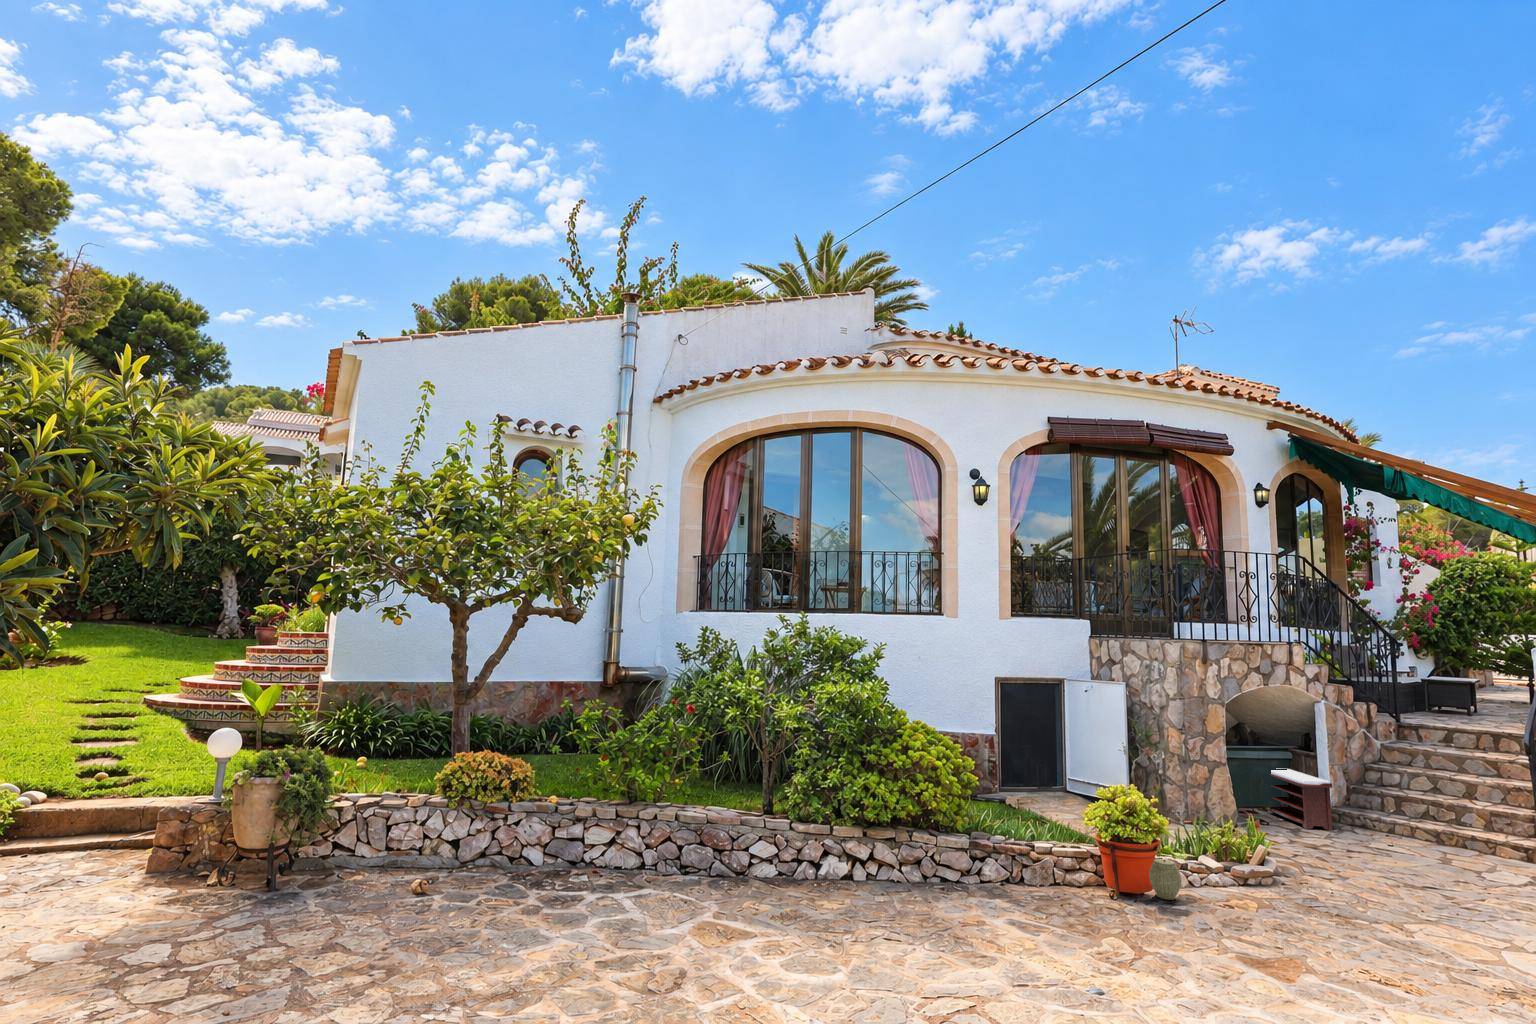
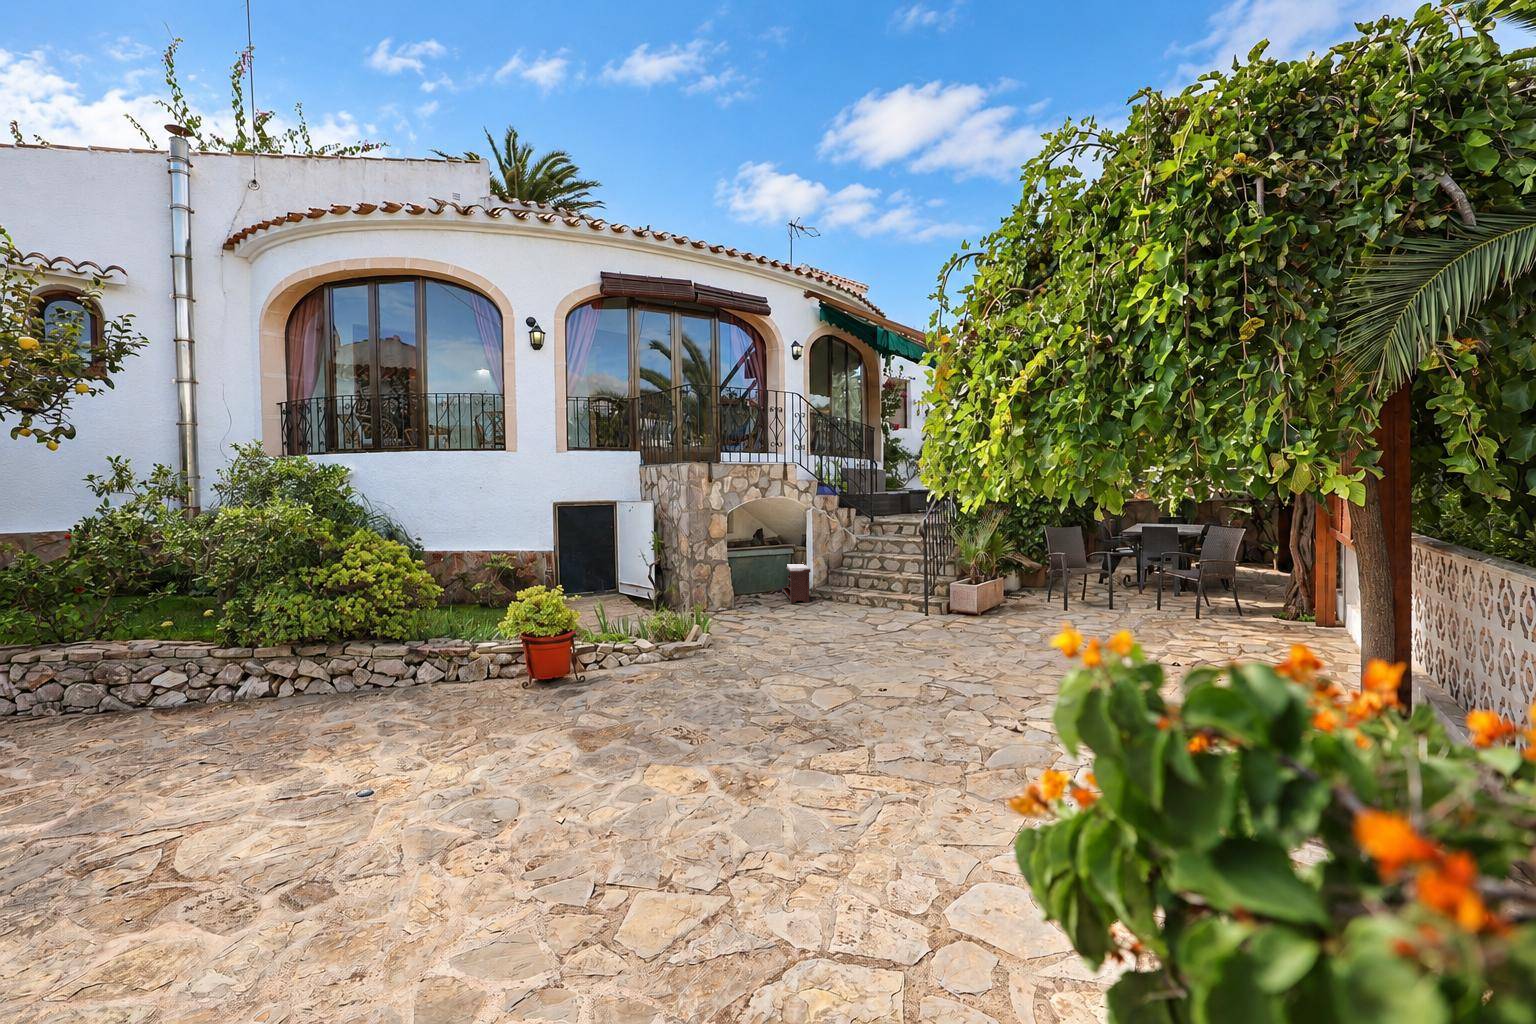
woven basket: present [1149,859,1182,900] -> none [538,654,567,690]

